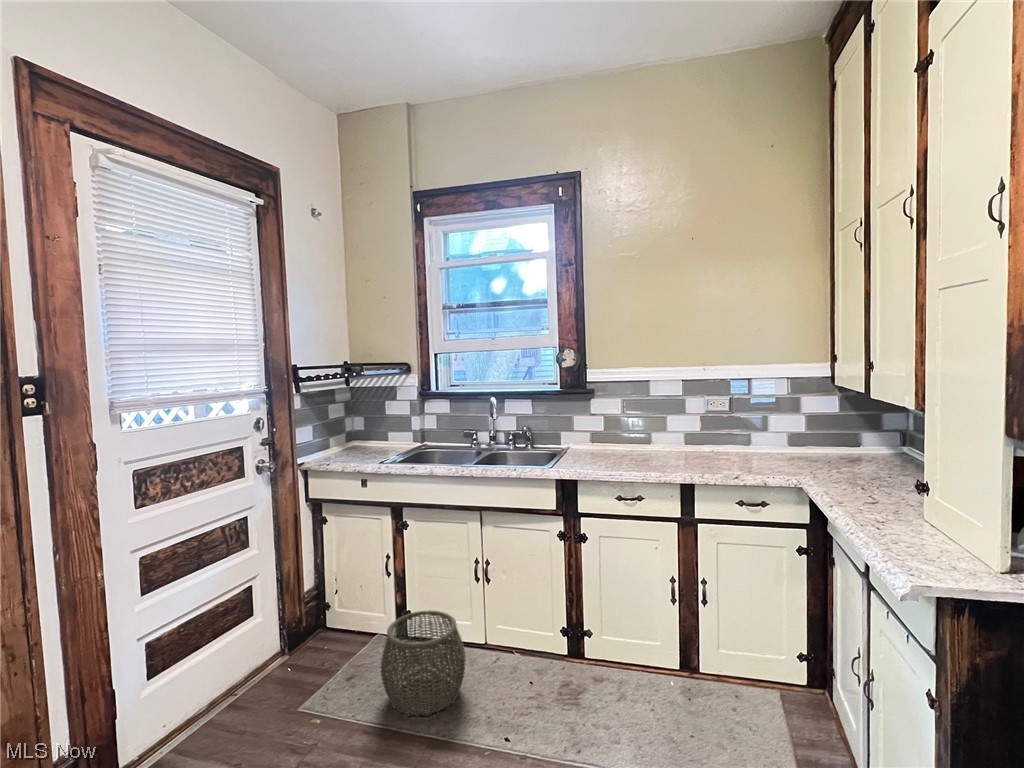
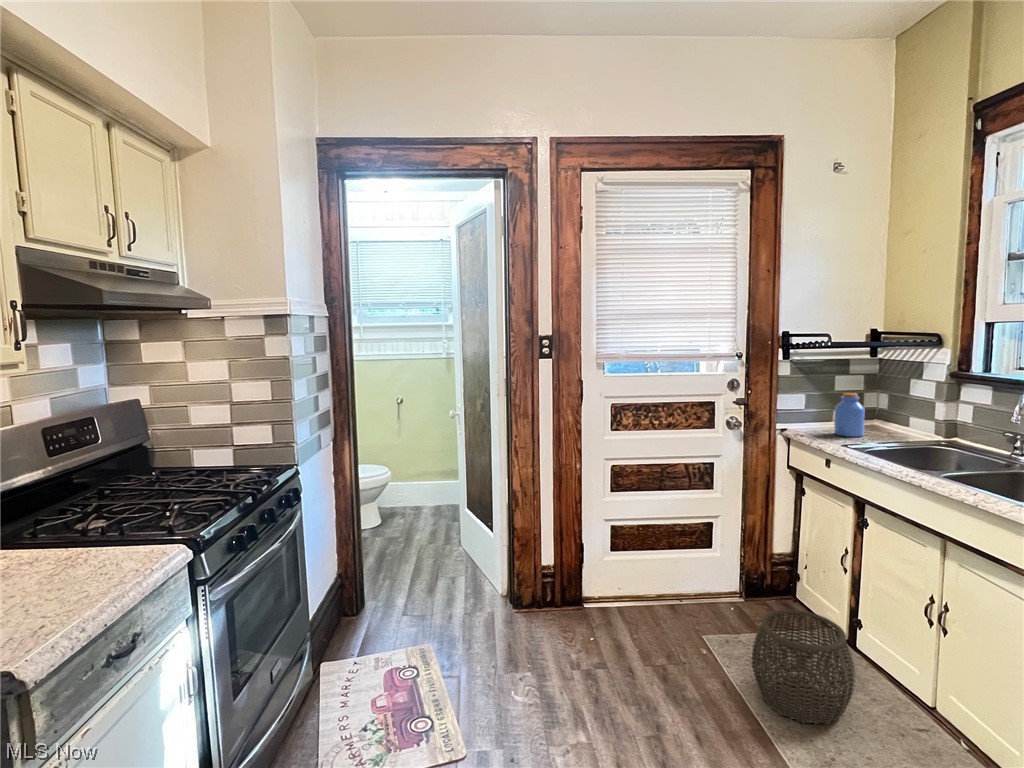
jar: none [343,419,368,457] -> present [834,393,865,437]

